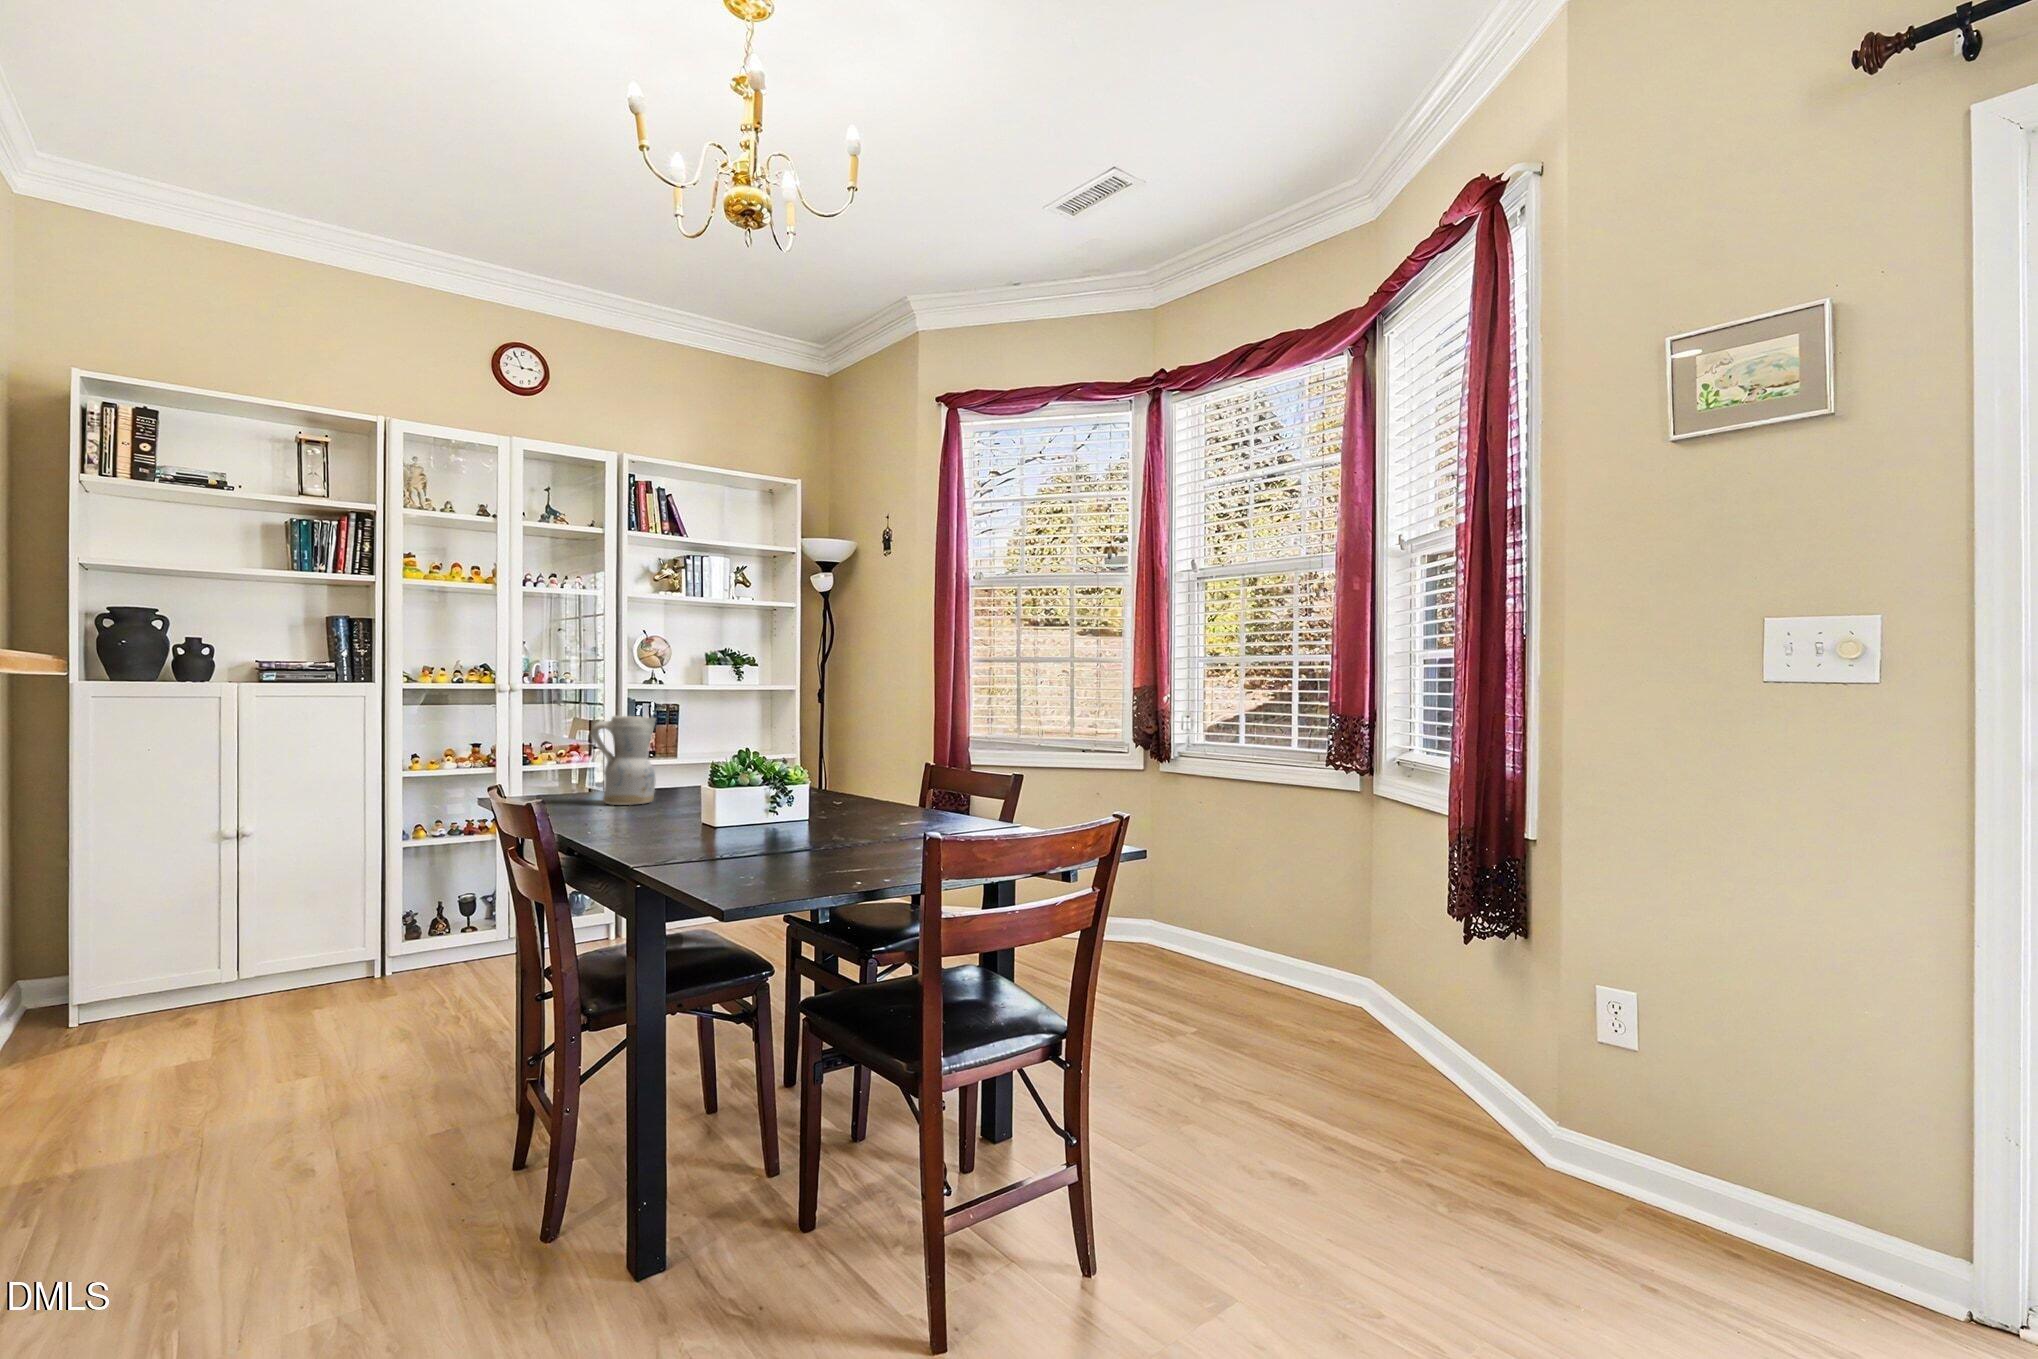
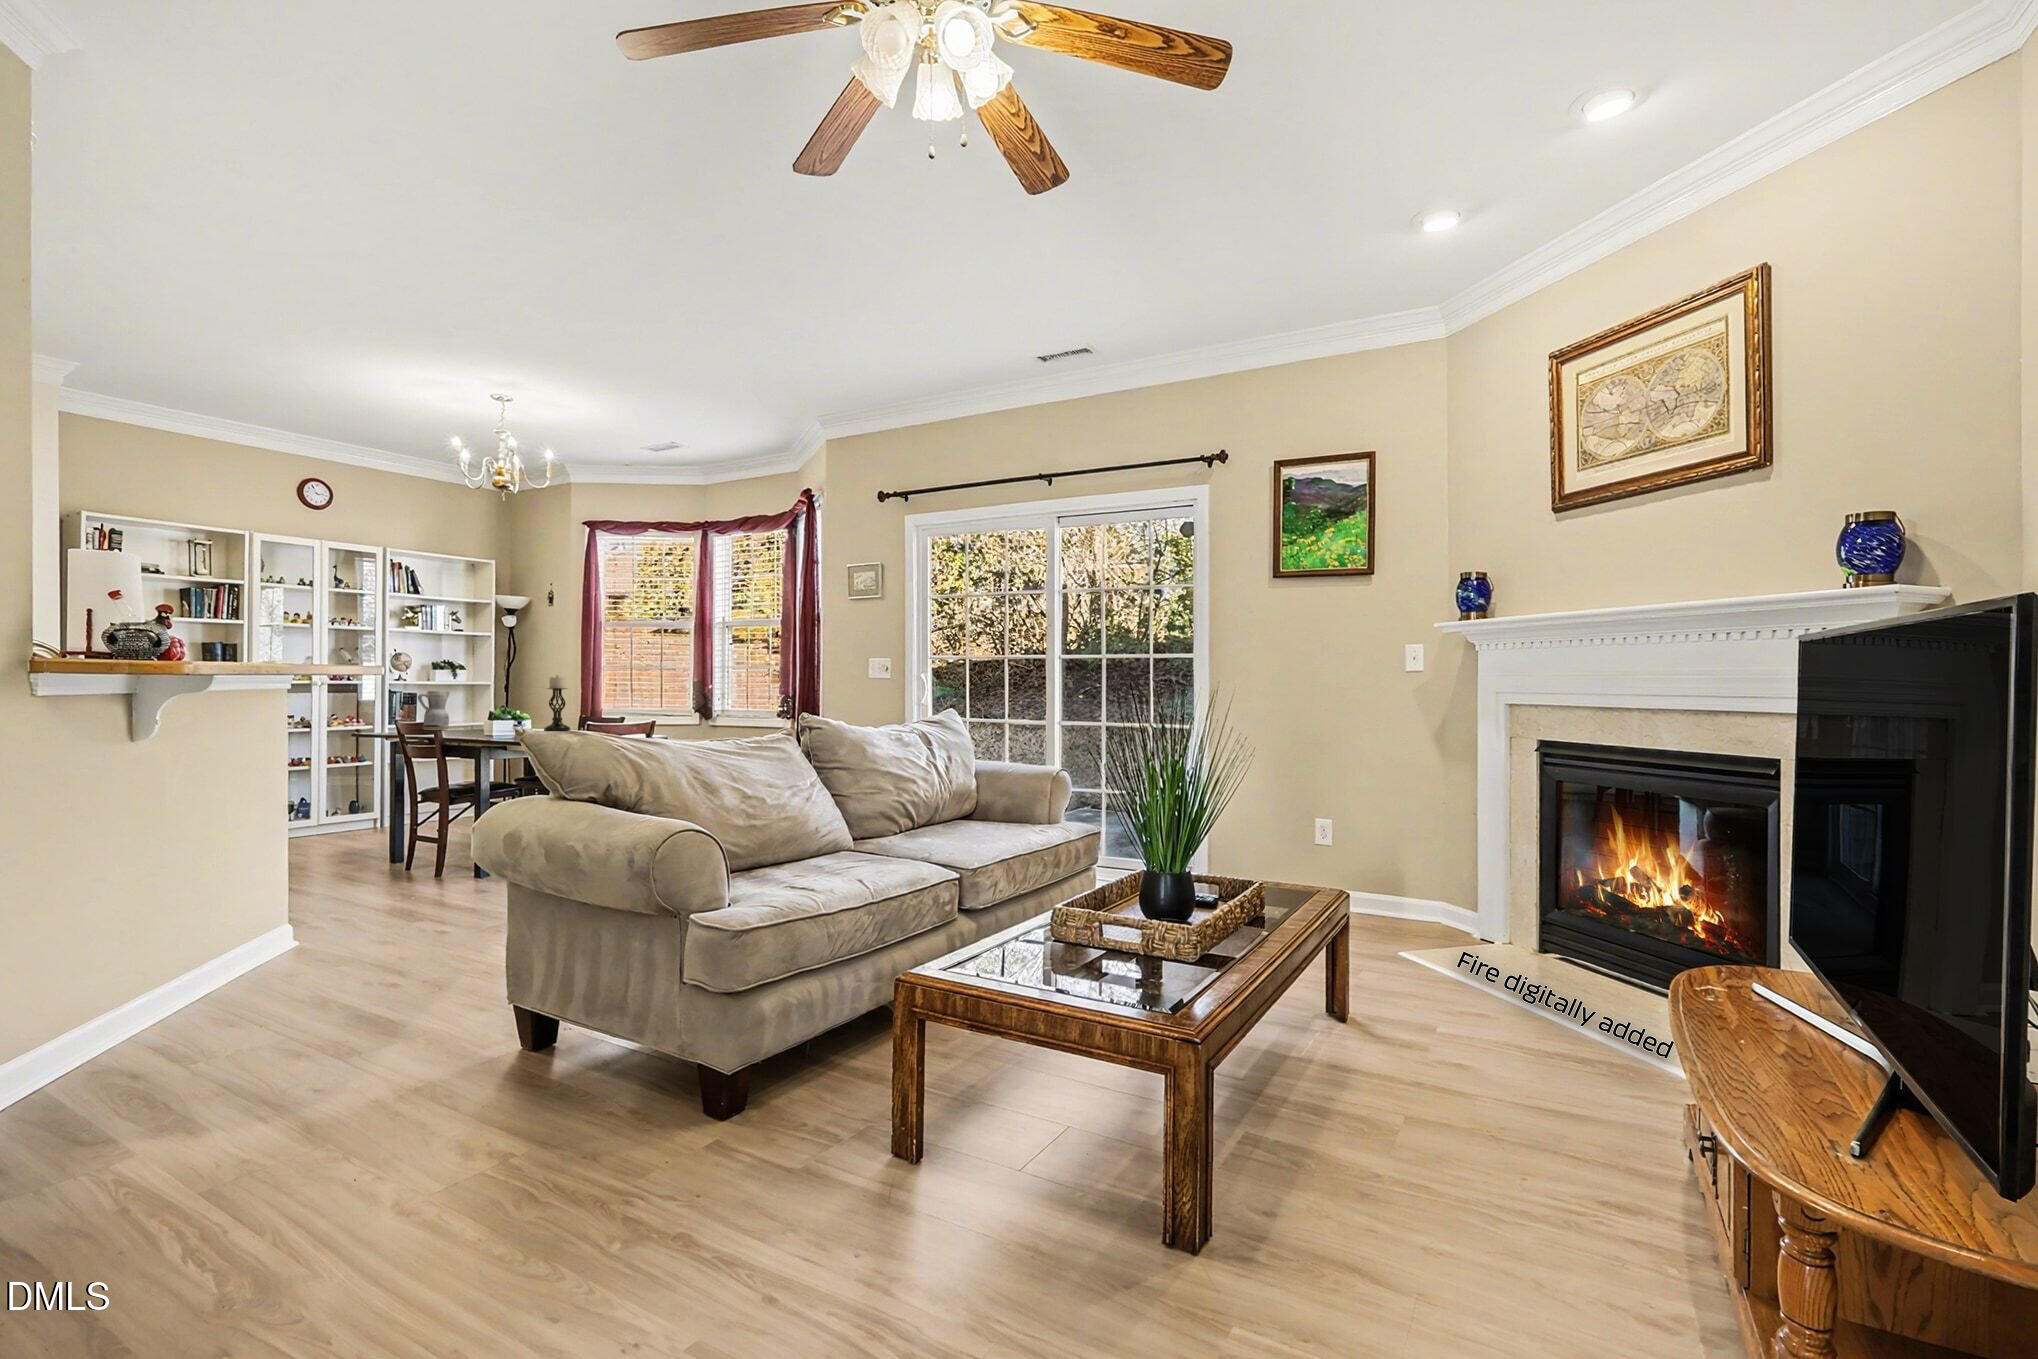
candle holder: none [835,686,894,824] -> present [544,675,570,731]

